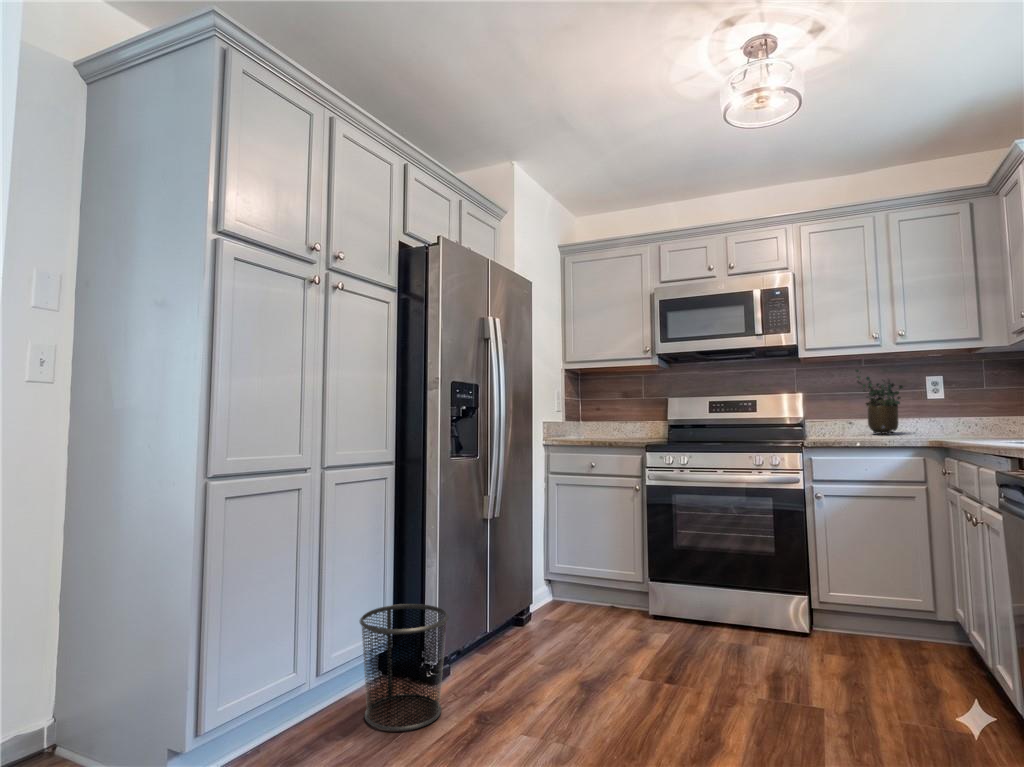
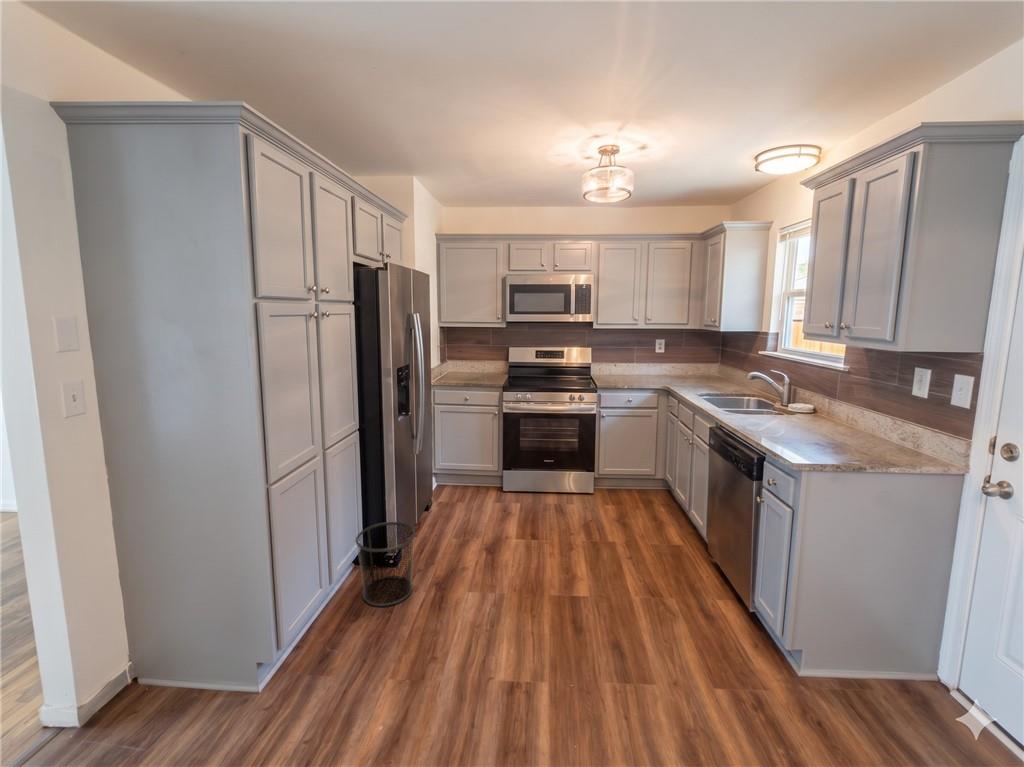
potted plant: present [856,369,903,434] -> none [621,335,646,374]

